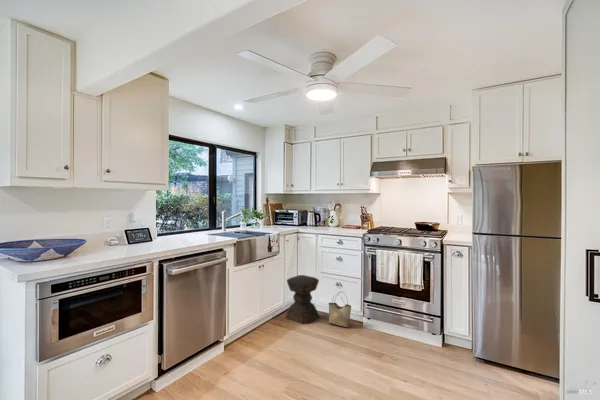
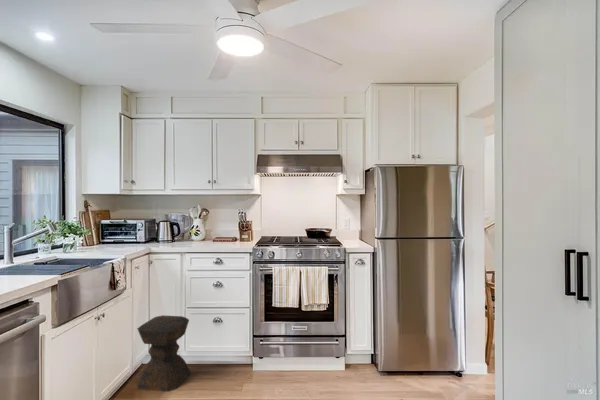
woven basket: present [329,292,351,327] -> none [206,330,239,379]

